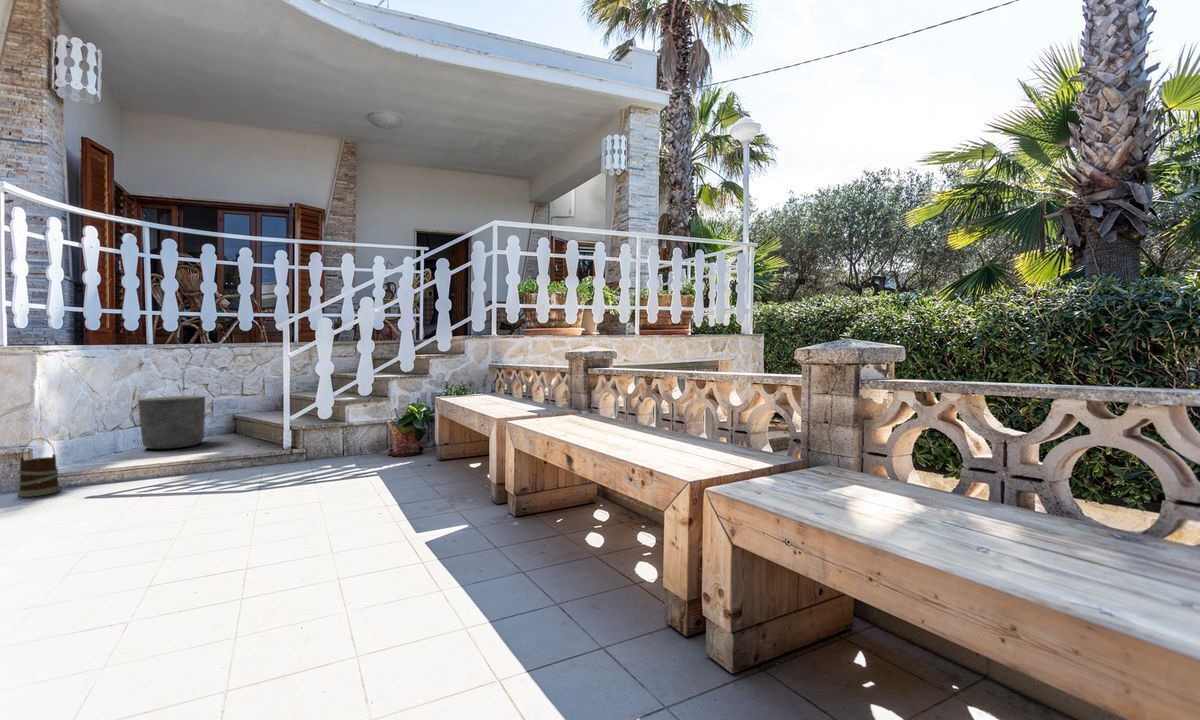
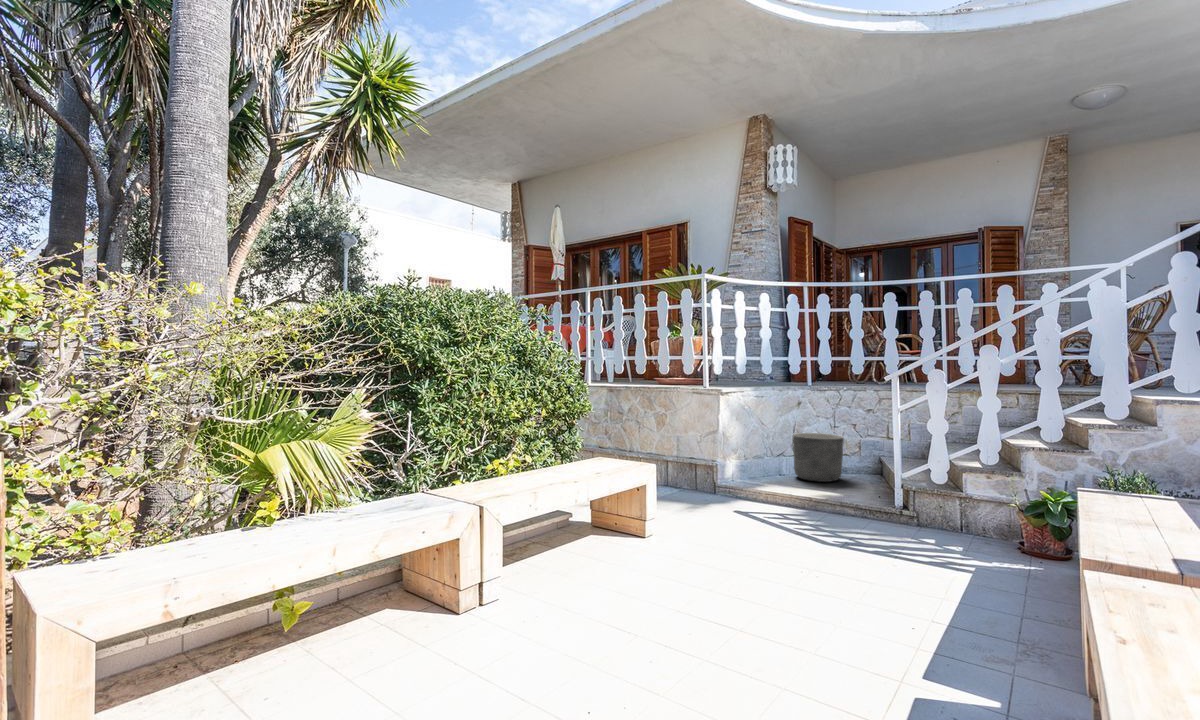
wooden bucket: present [18,438,60,497] -> none [705,459,728,502]

